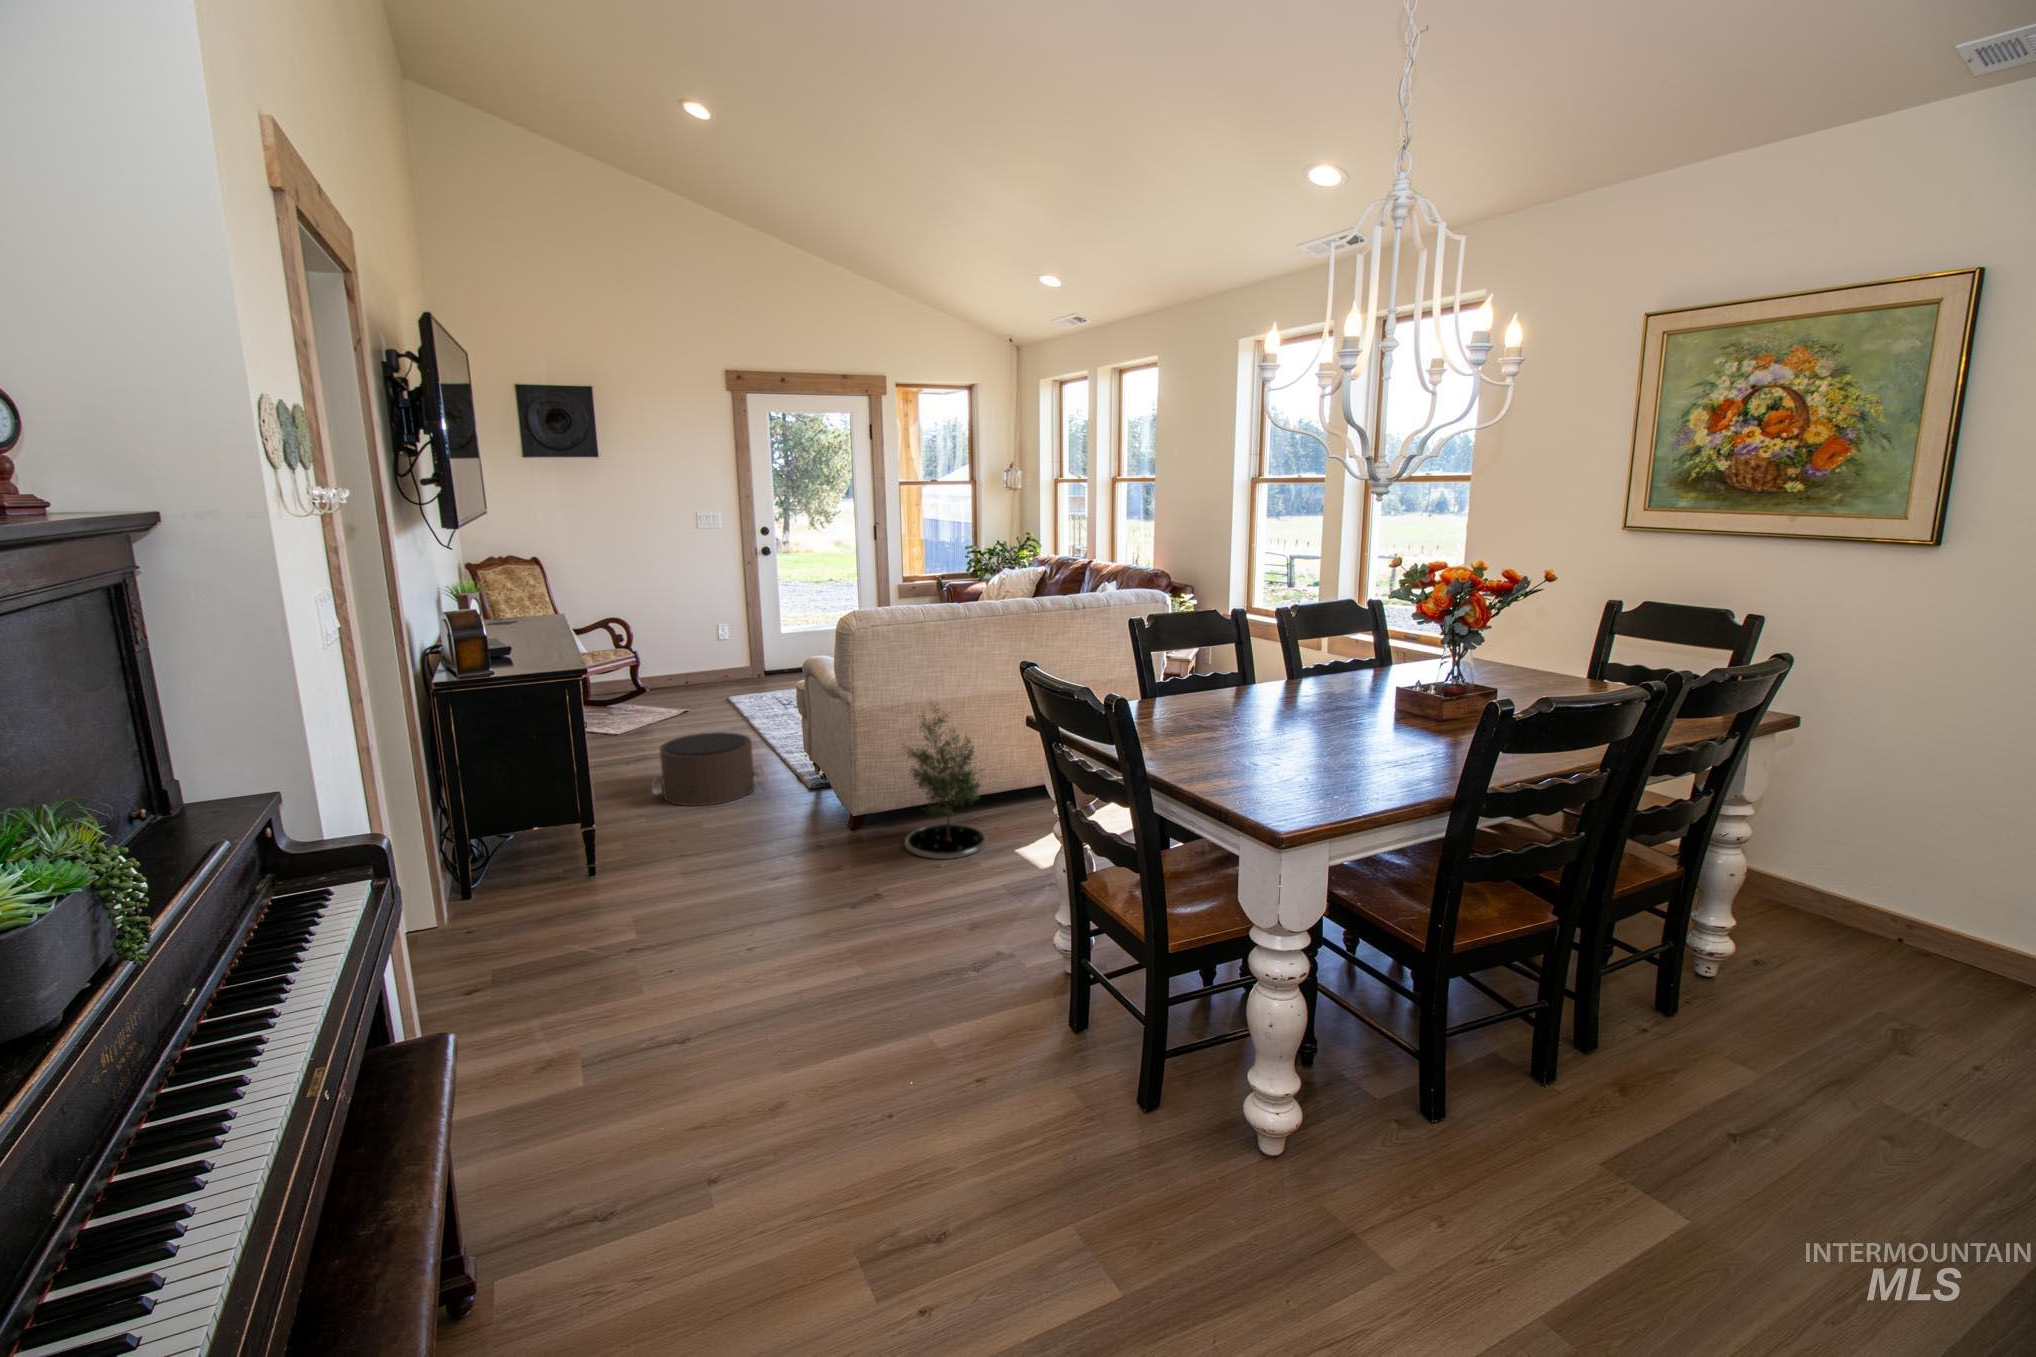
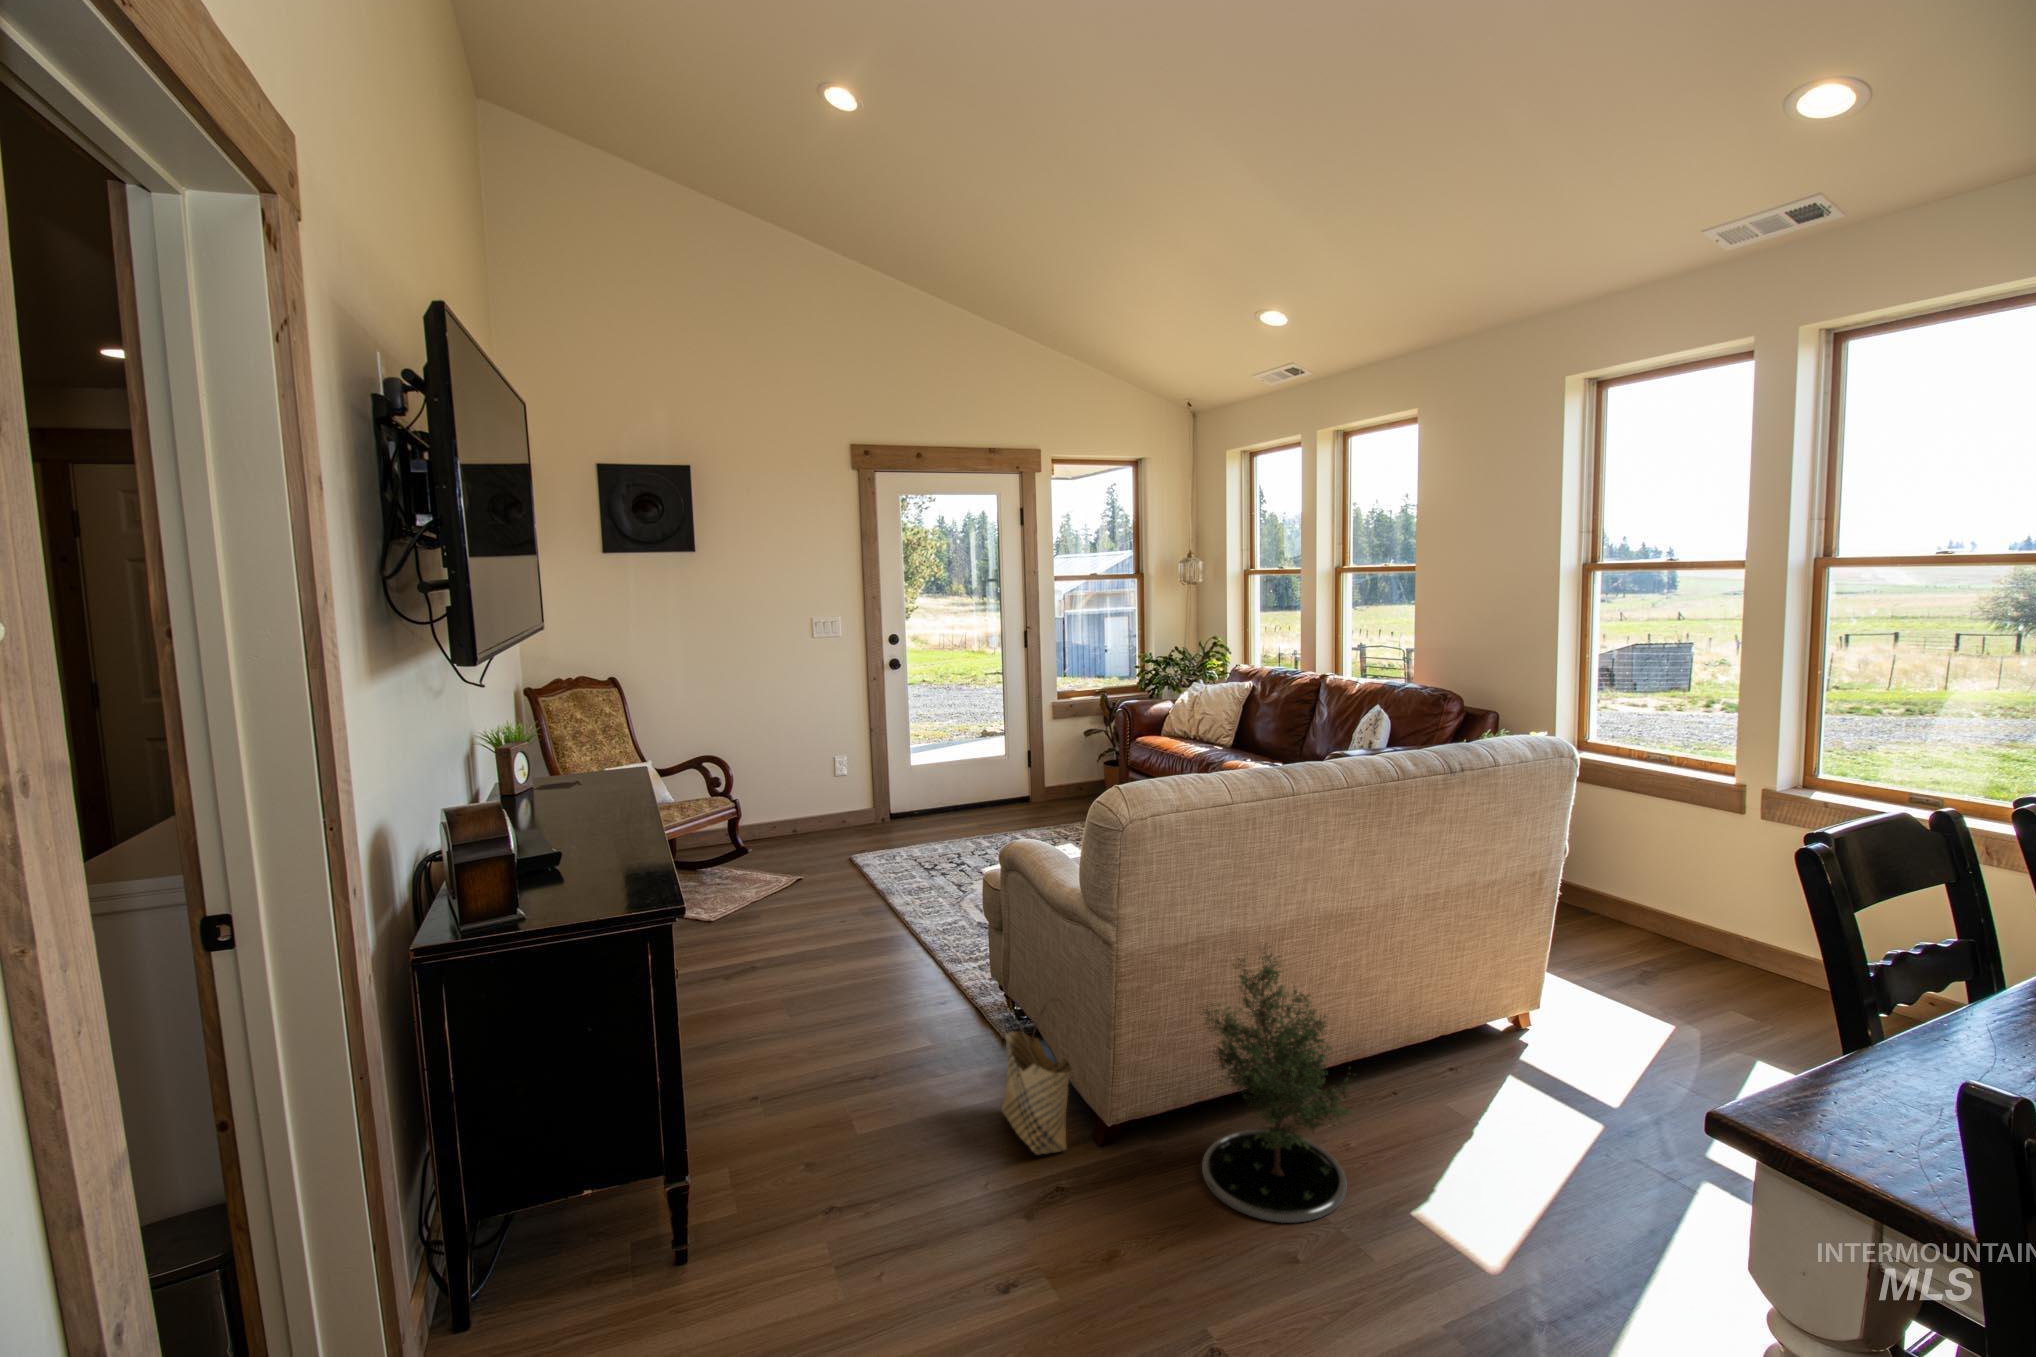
pouf: present [652,732,768,806] -> none [772,943,945,1072]
woven basket: none [790,747,831,836] -> present [1002,999,1072,1154]

